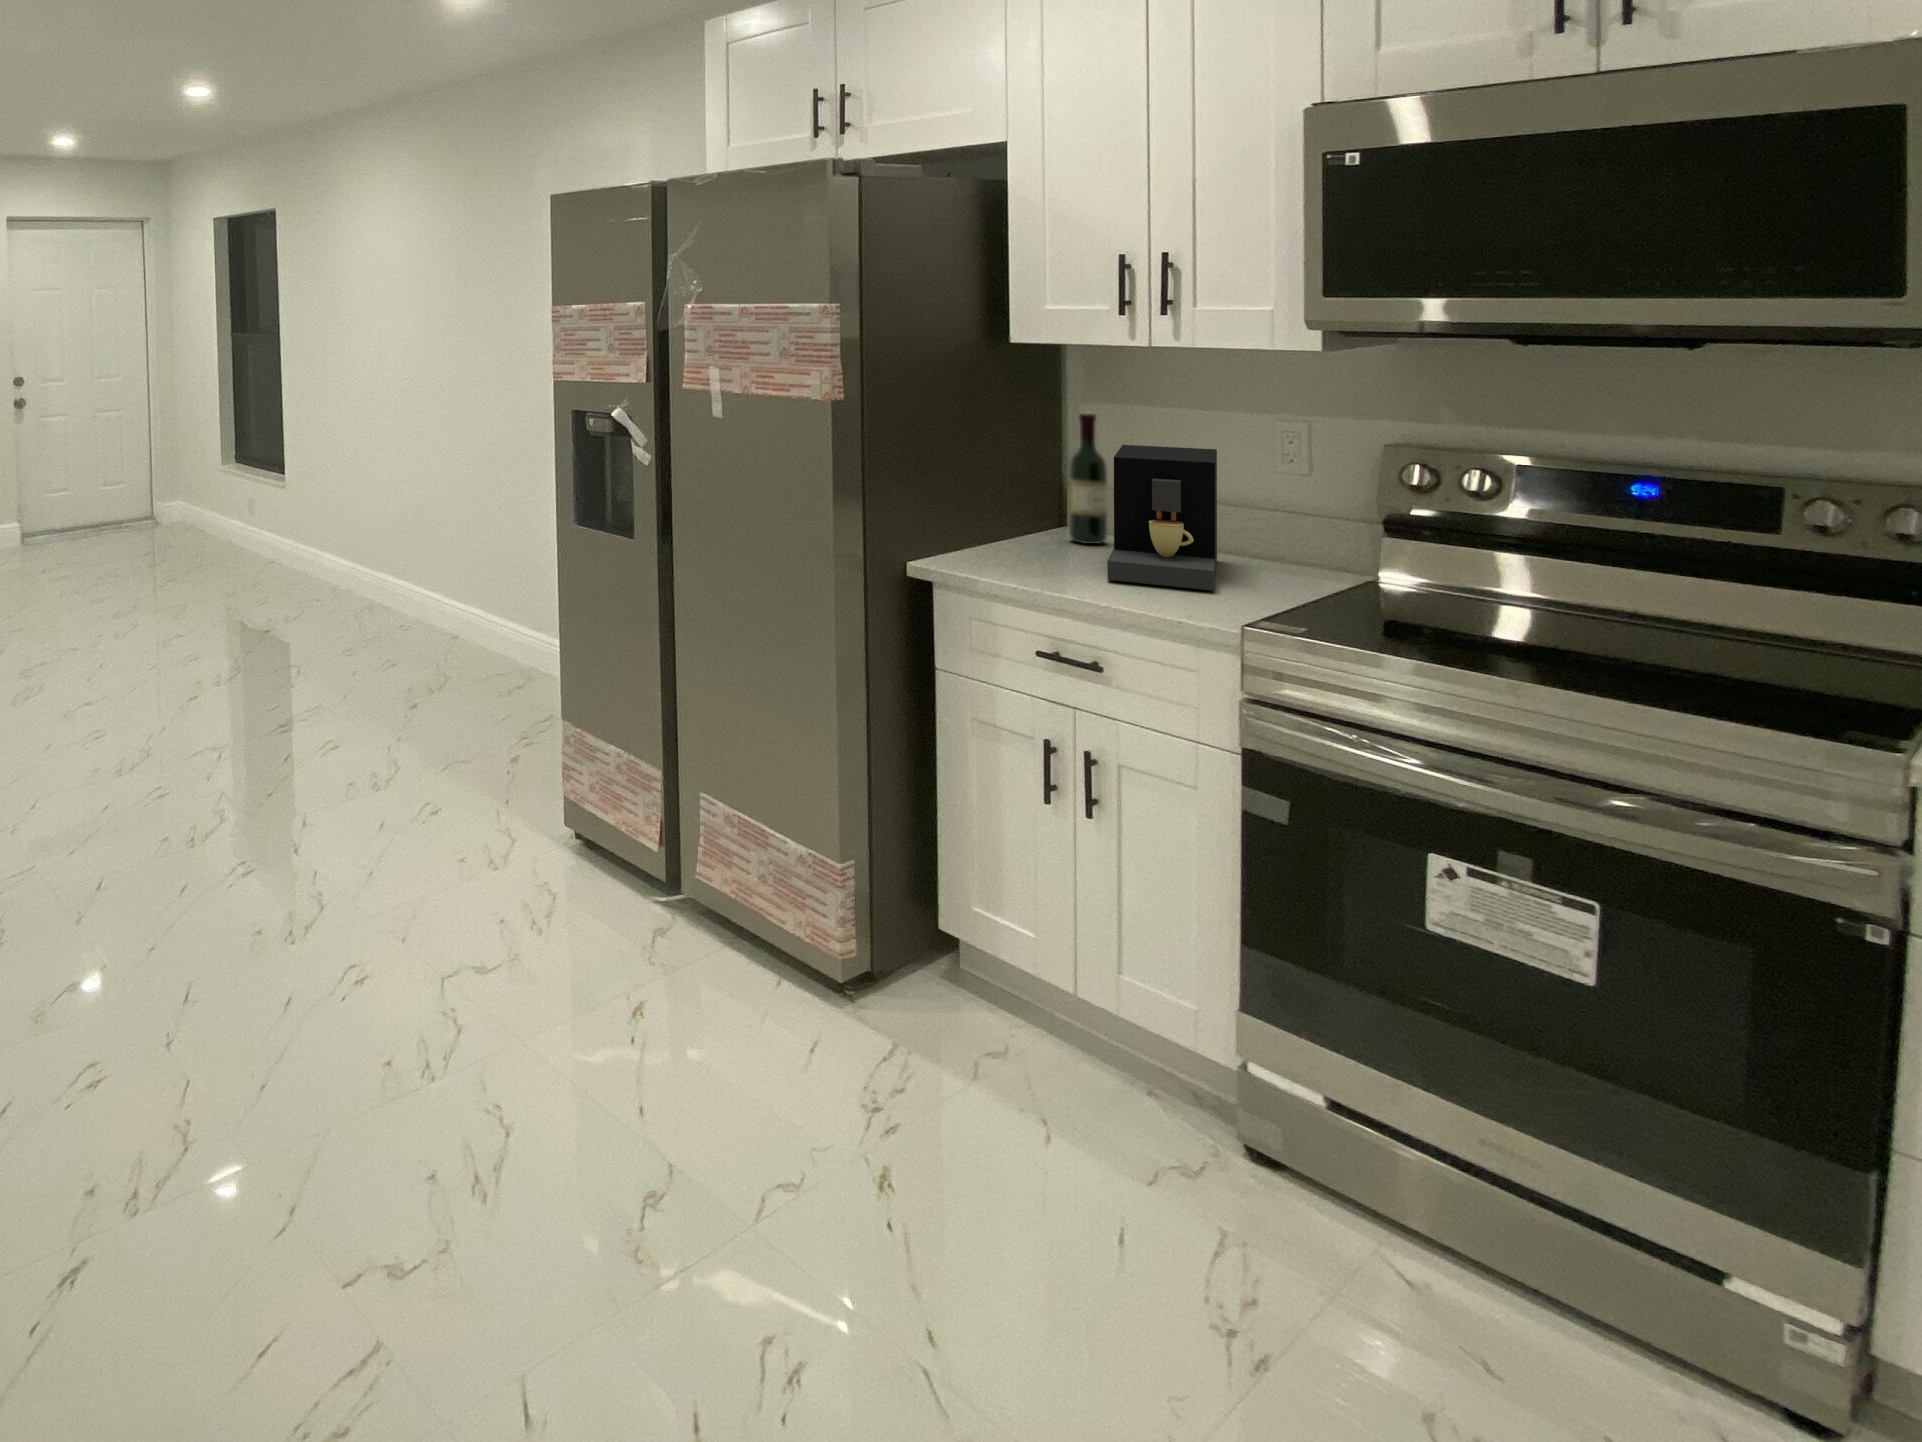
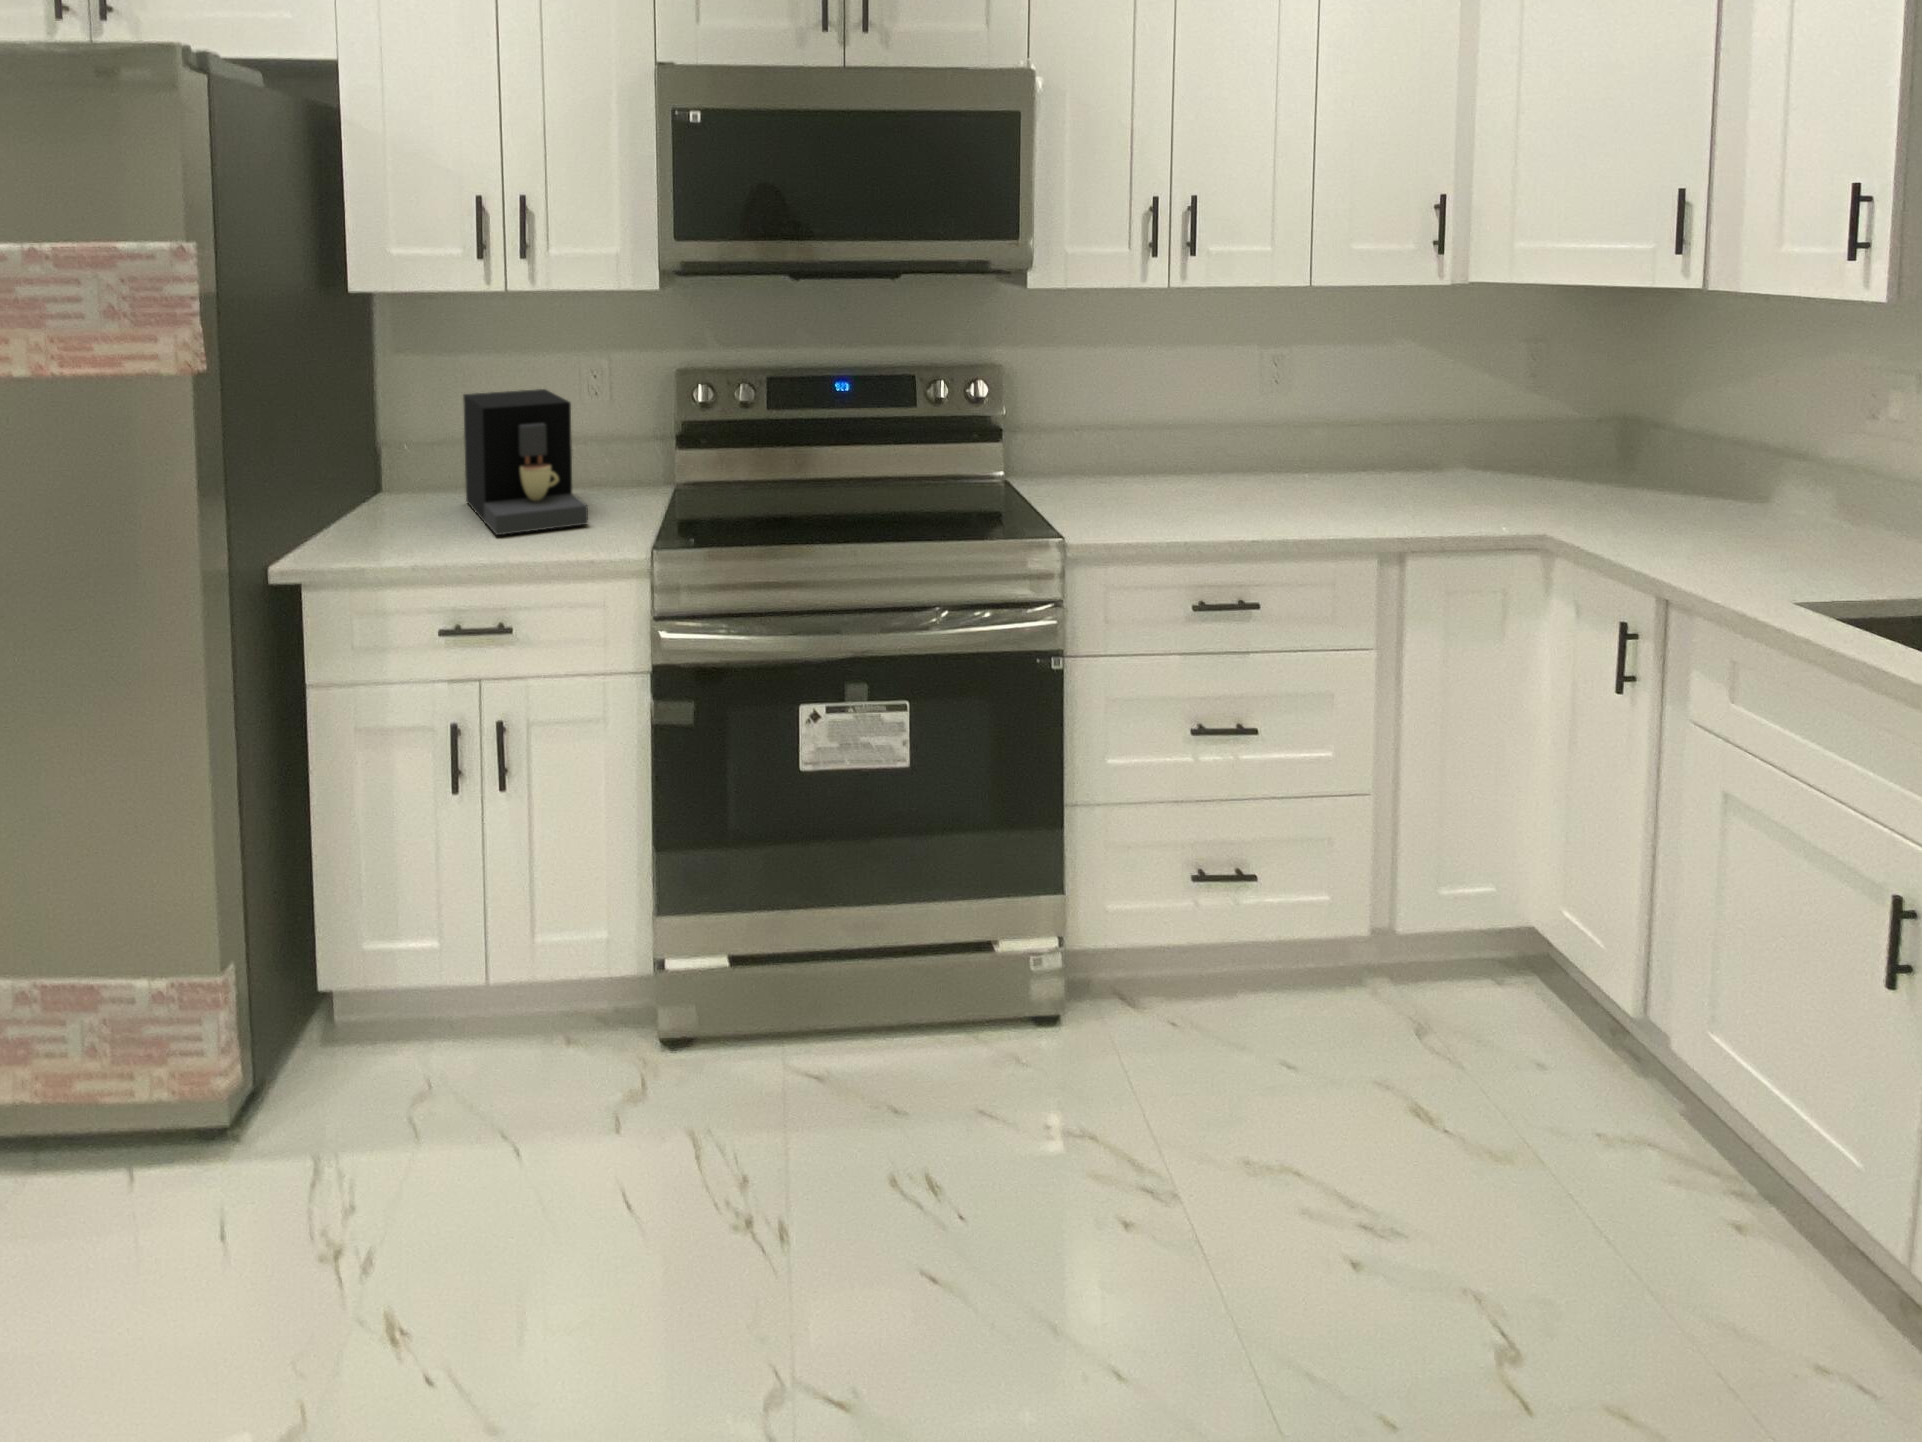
wine bottle: present [1068,412,1108,544] -> none [403,364,443,502]

